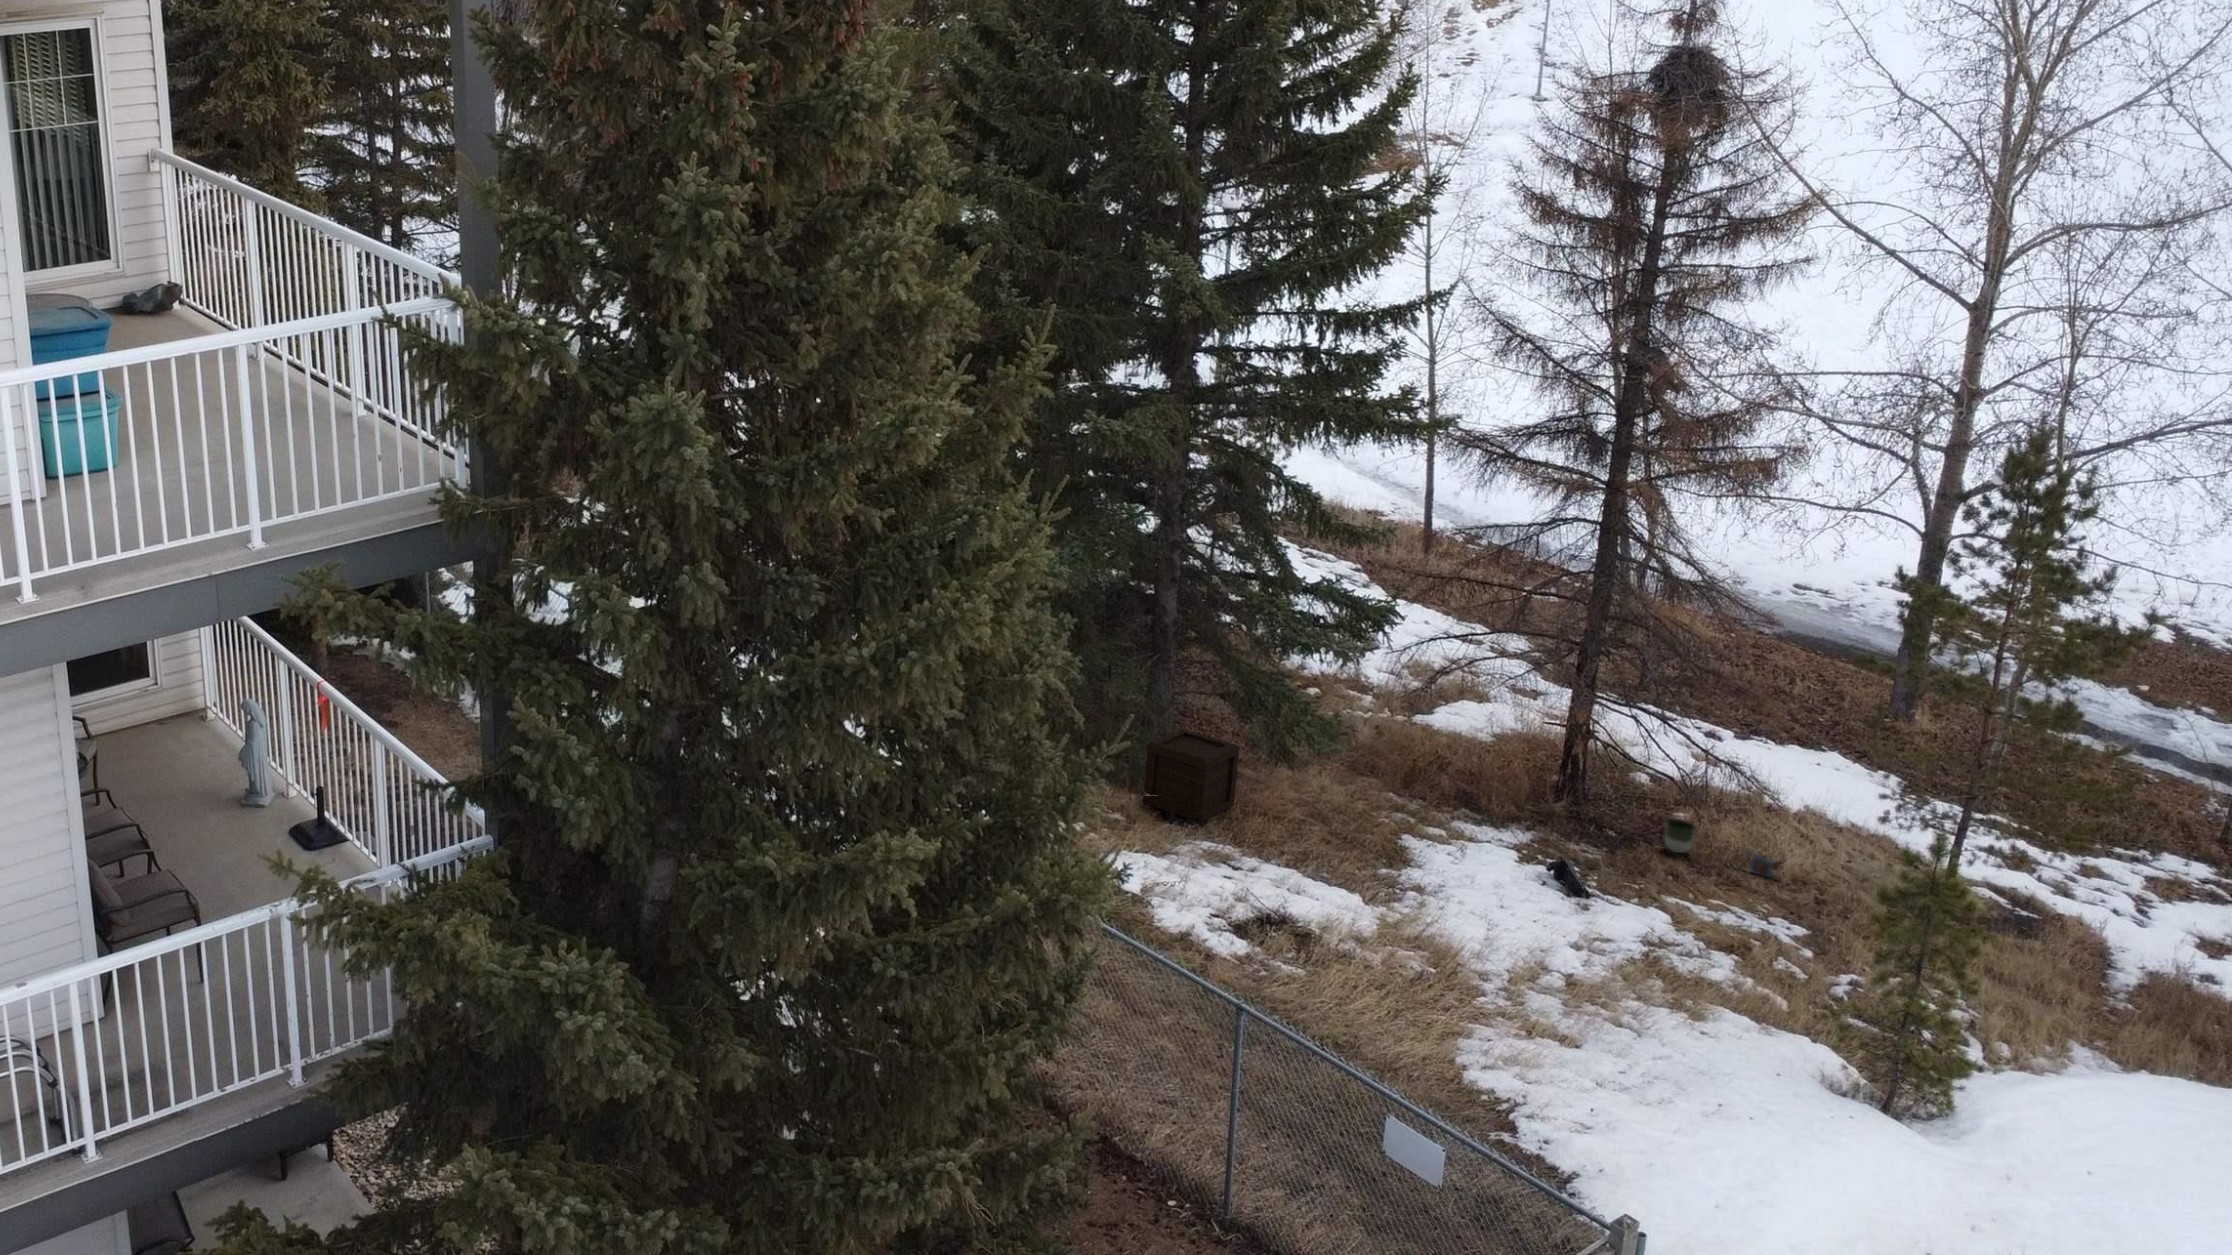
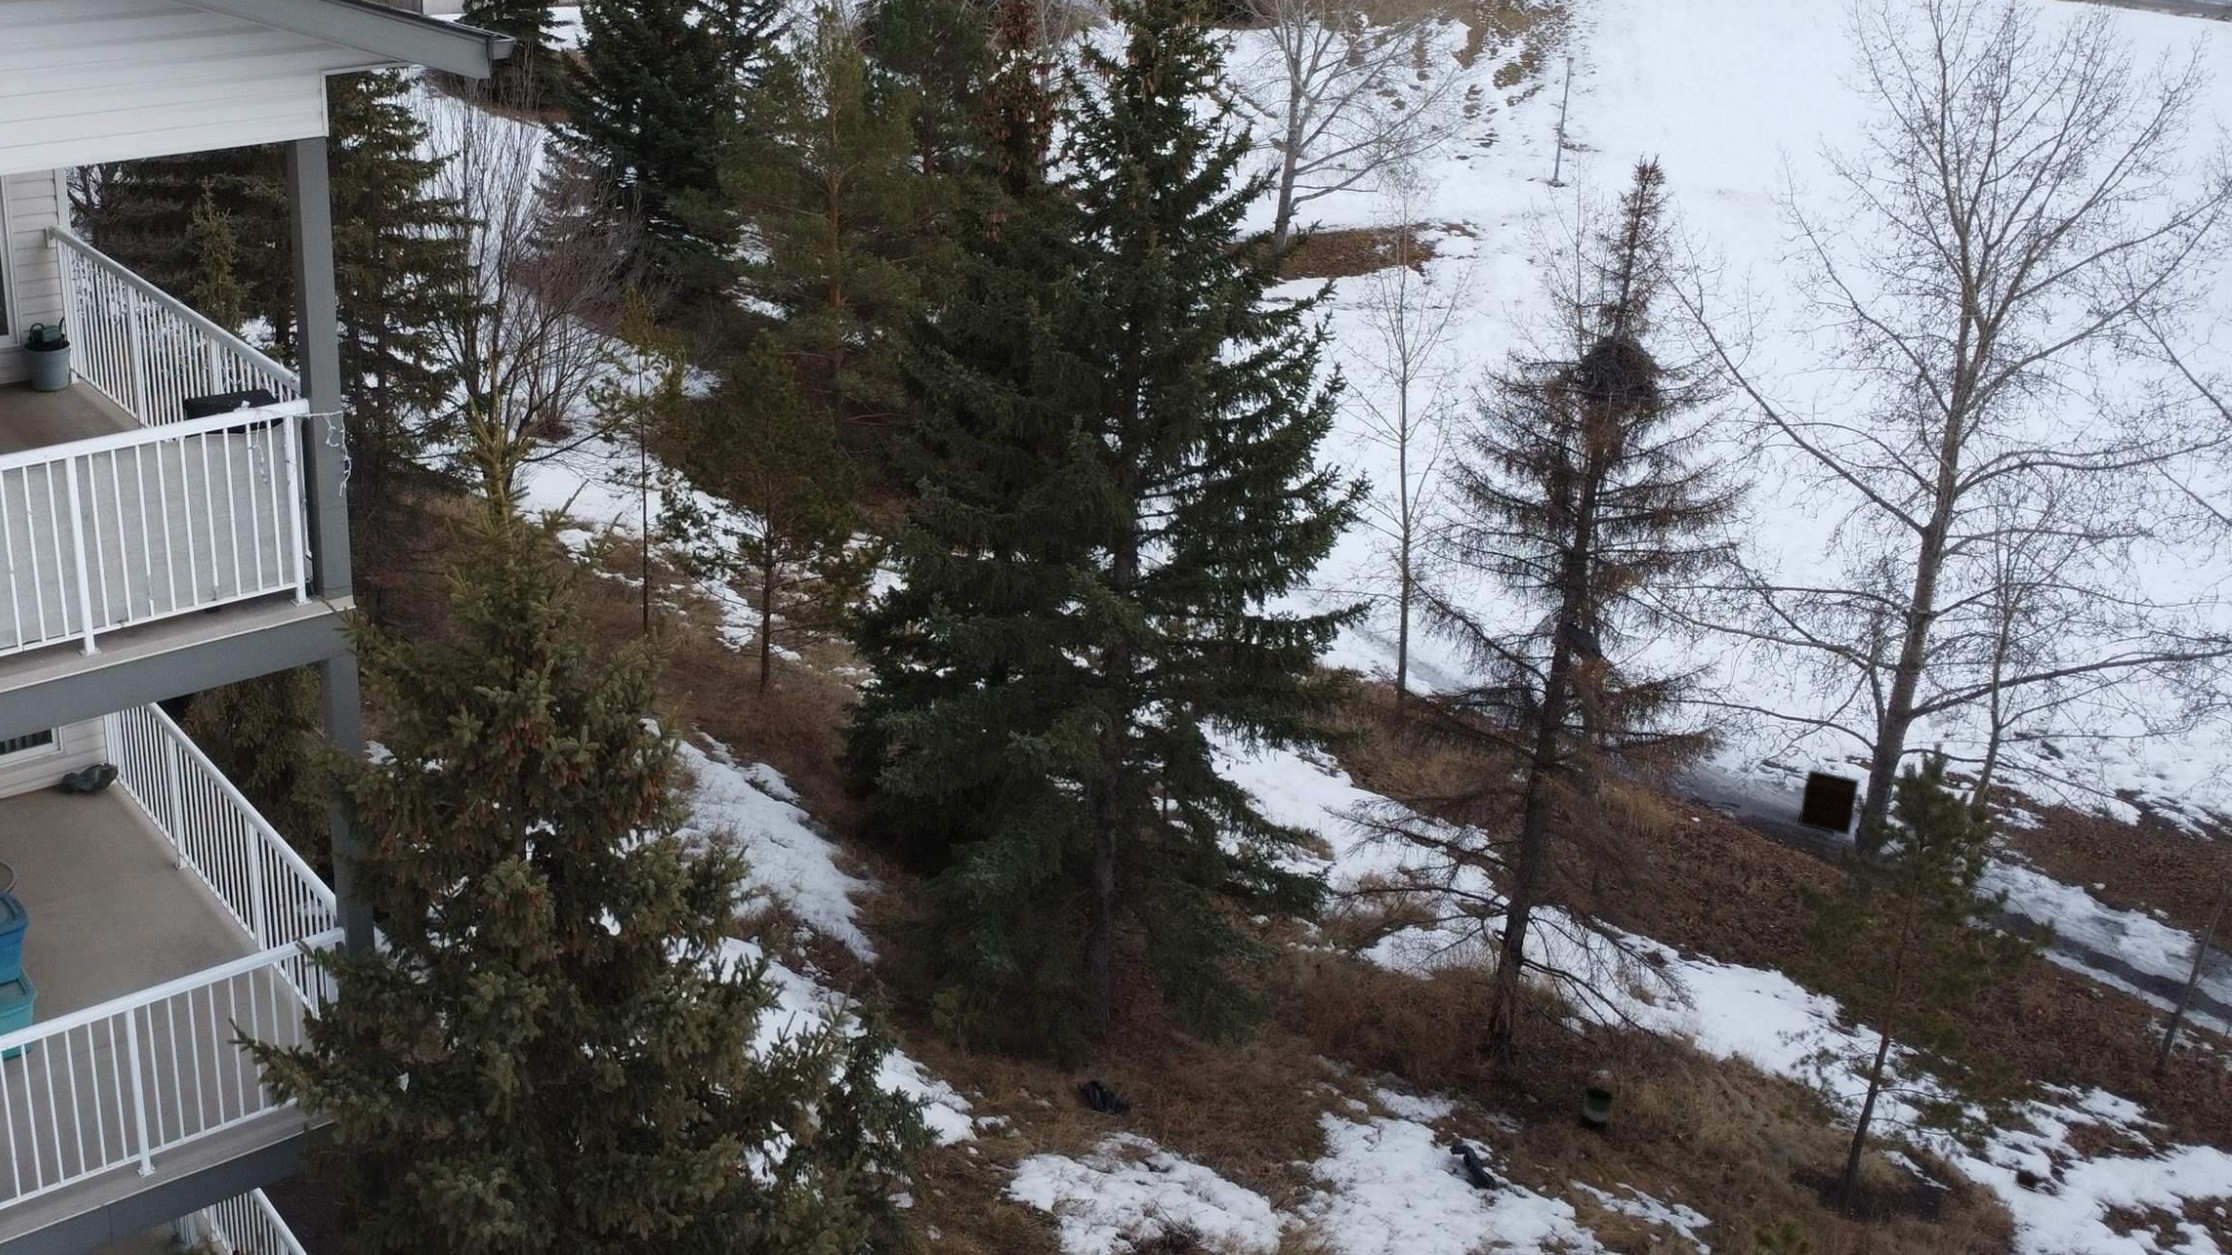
wooden crate: present [1143,729,1239,822] -> present [1799,770,1859,835]
watering can: present [1750,852,1784,877] -> present [2010,1164,2050,1191]

